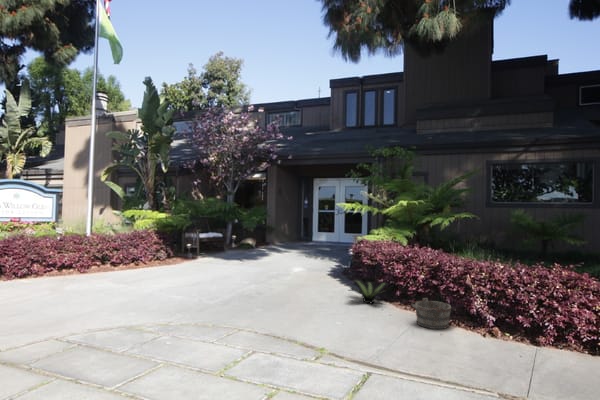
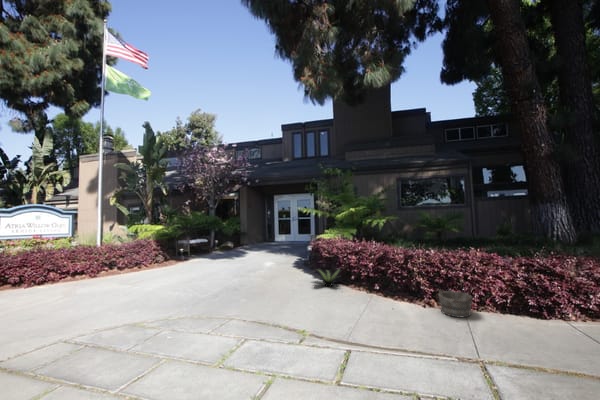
bucket: present [411,298,451,329] -> present [438,290,472,317]

